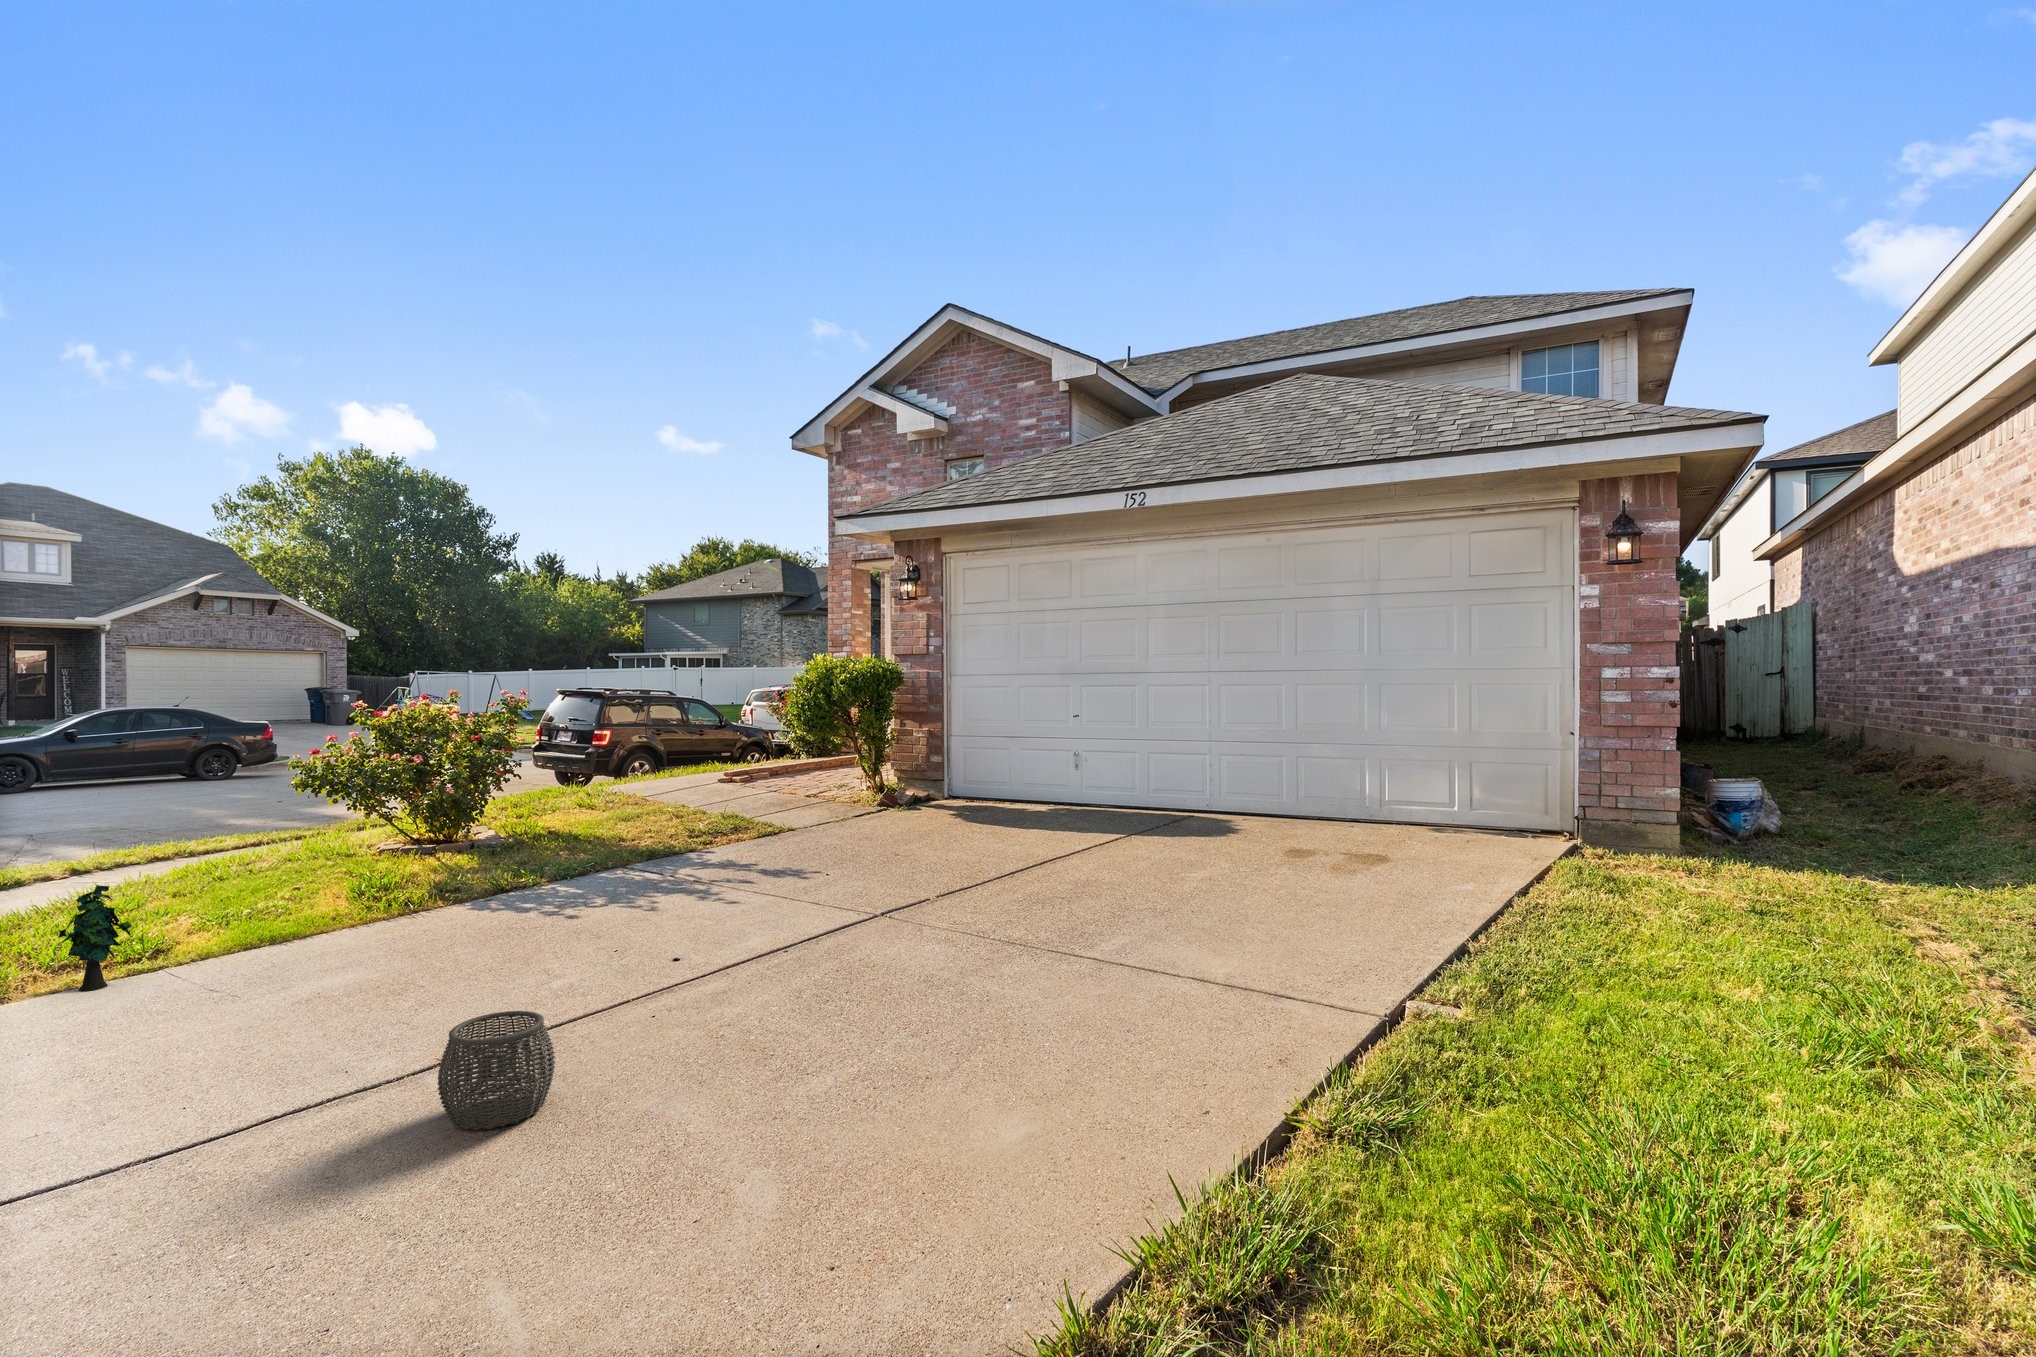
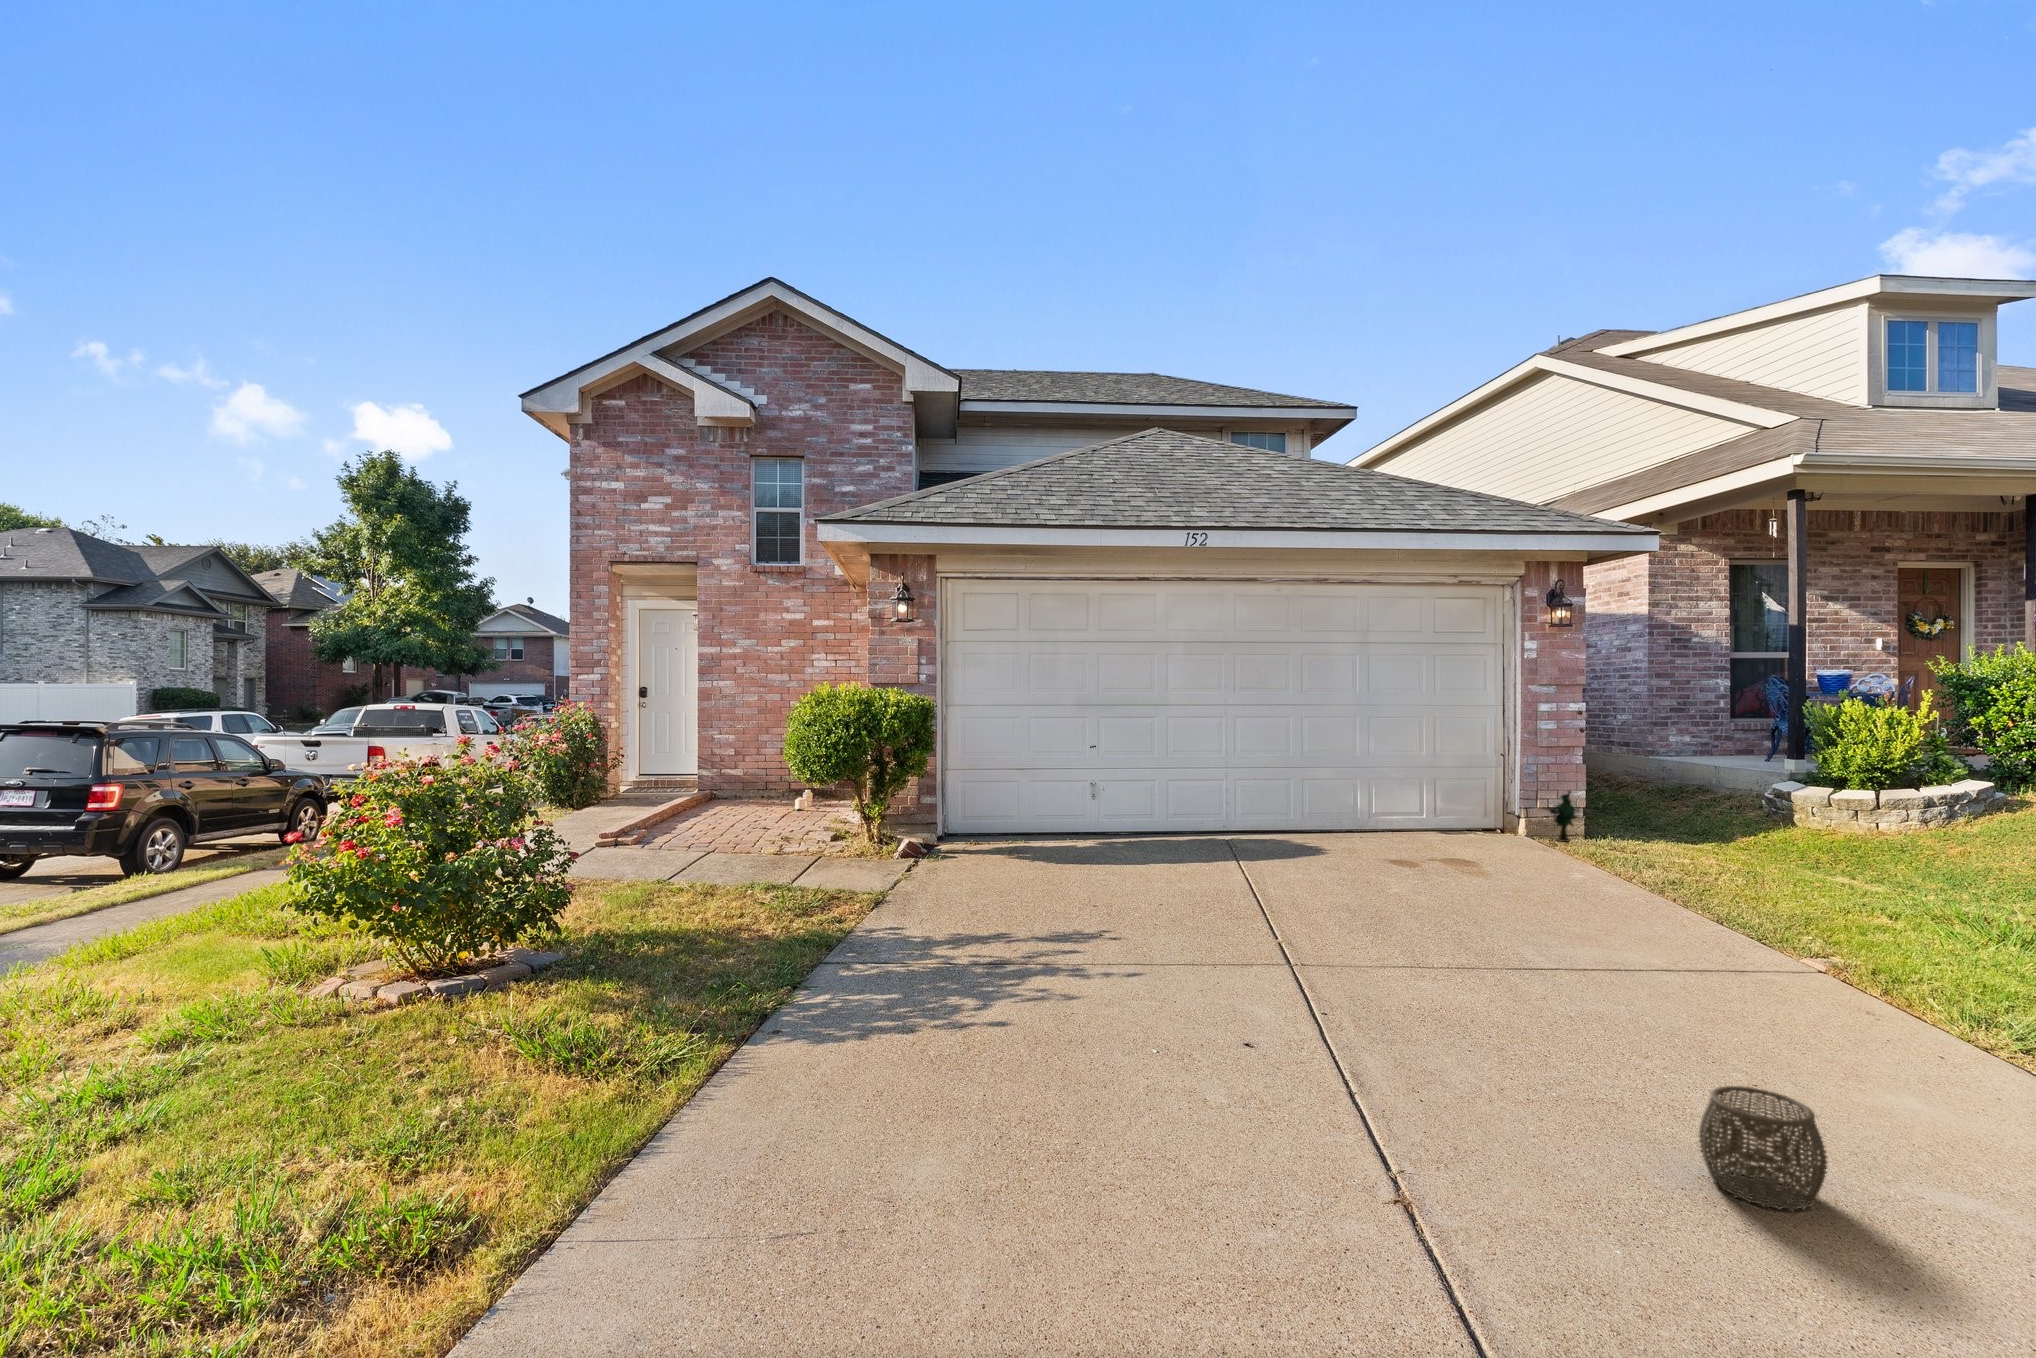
decorative plant: present [58,885,132,991] -> present [1548,791,1579,842]

